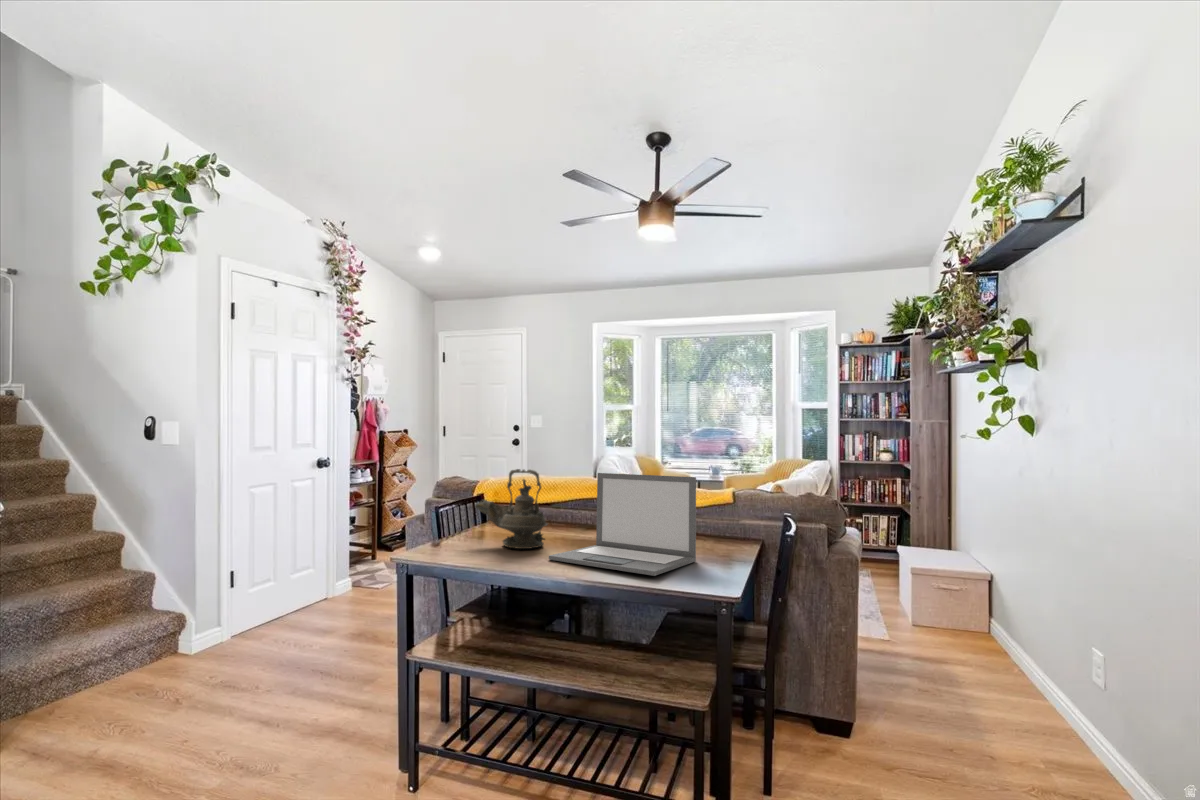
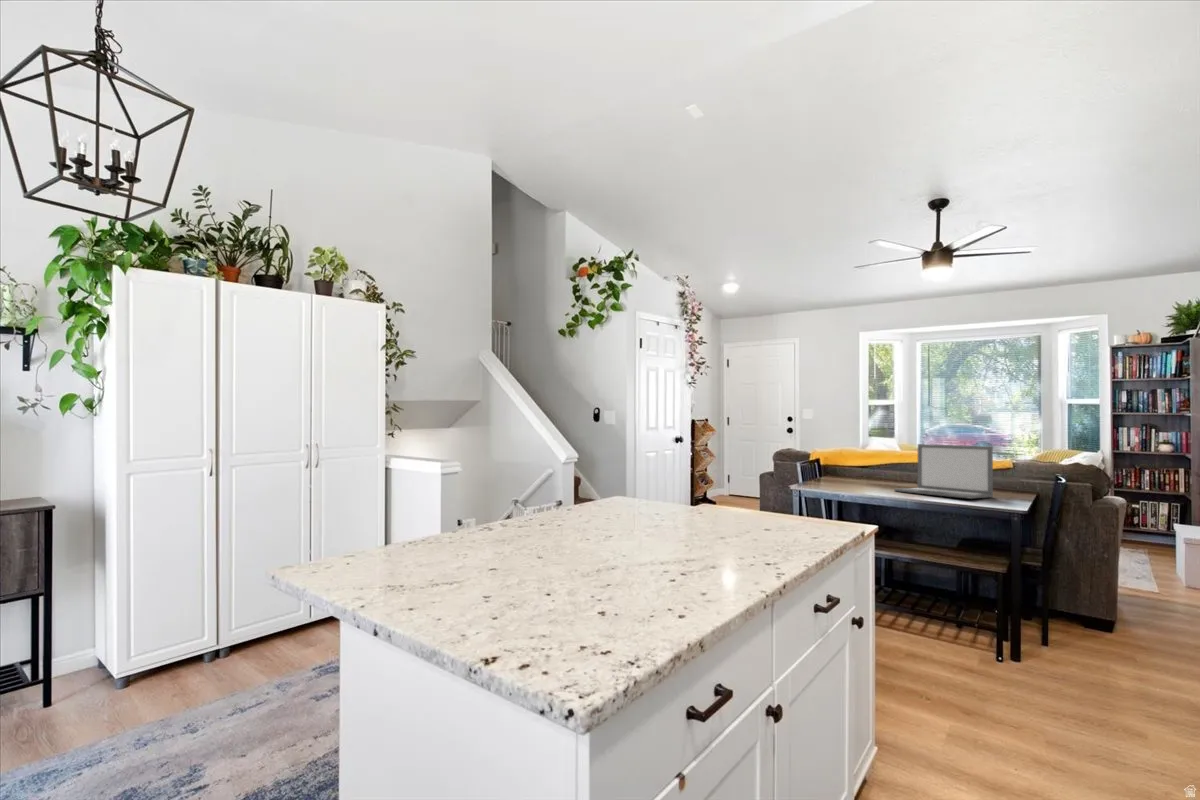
teapot: present [475,469,547,549] -> none [837,440,886,486]

